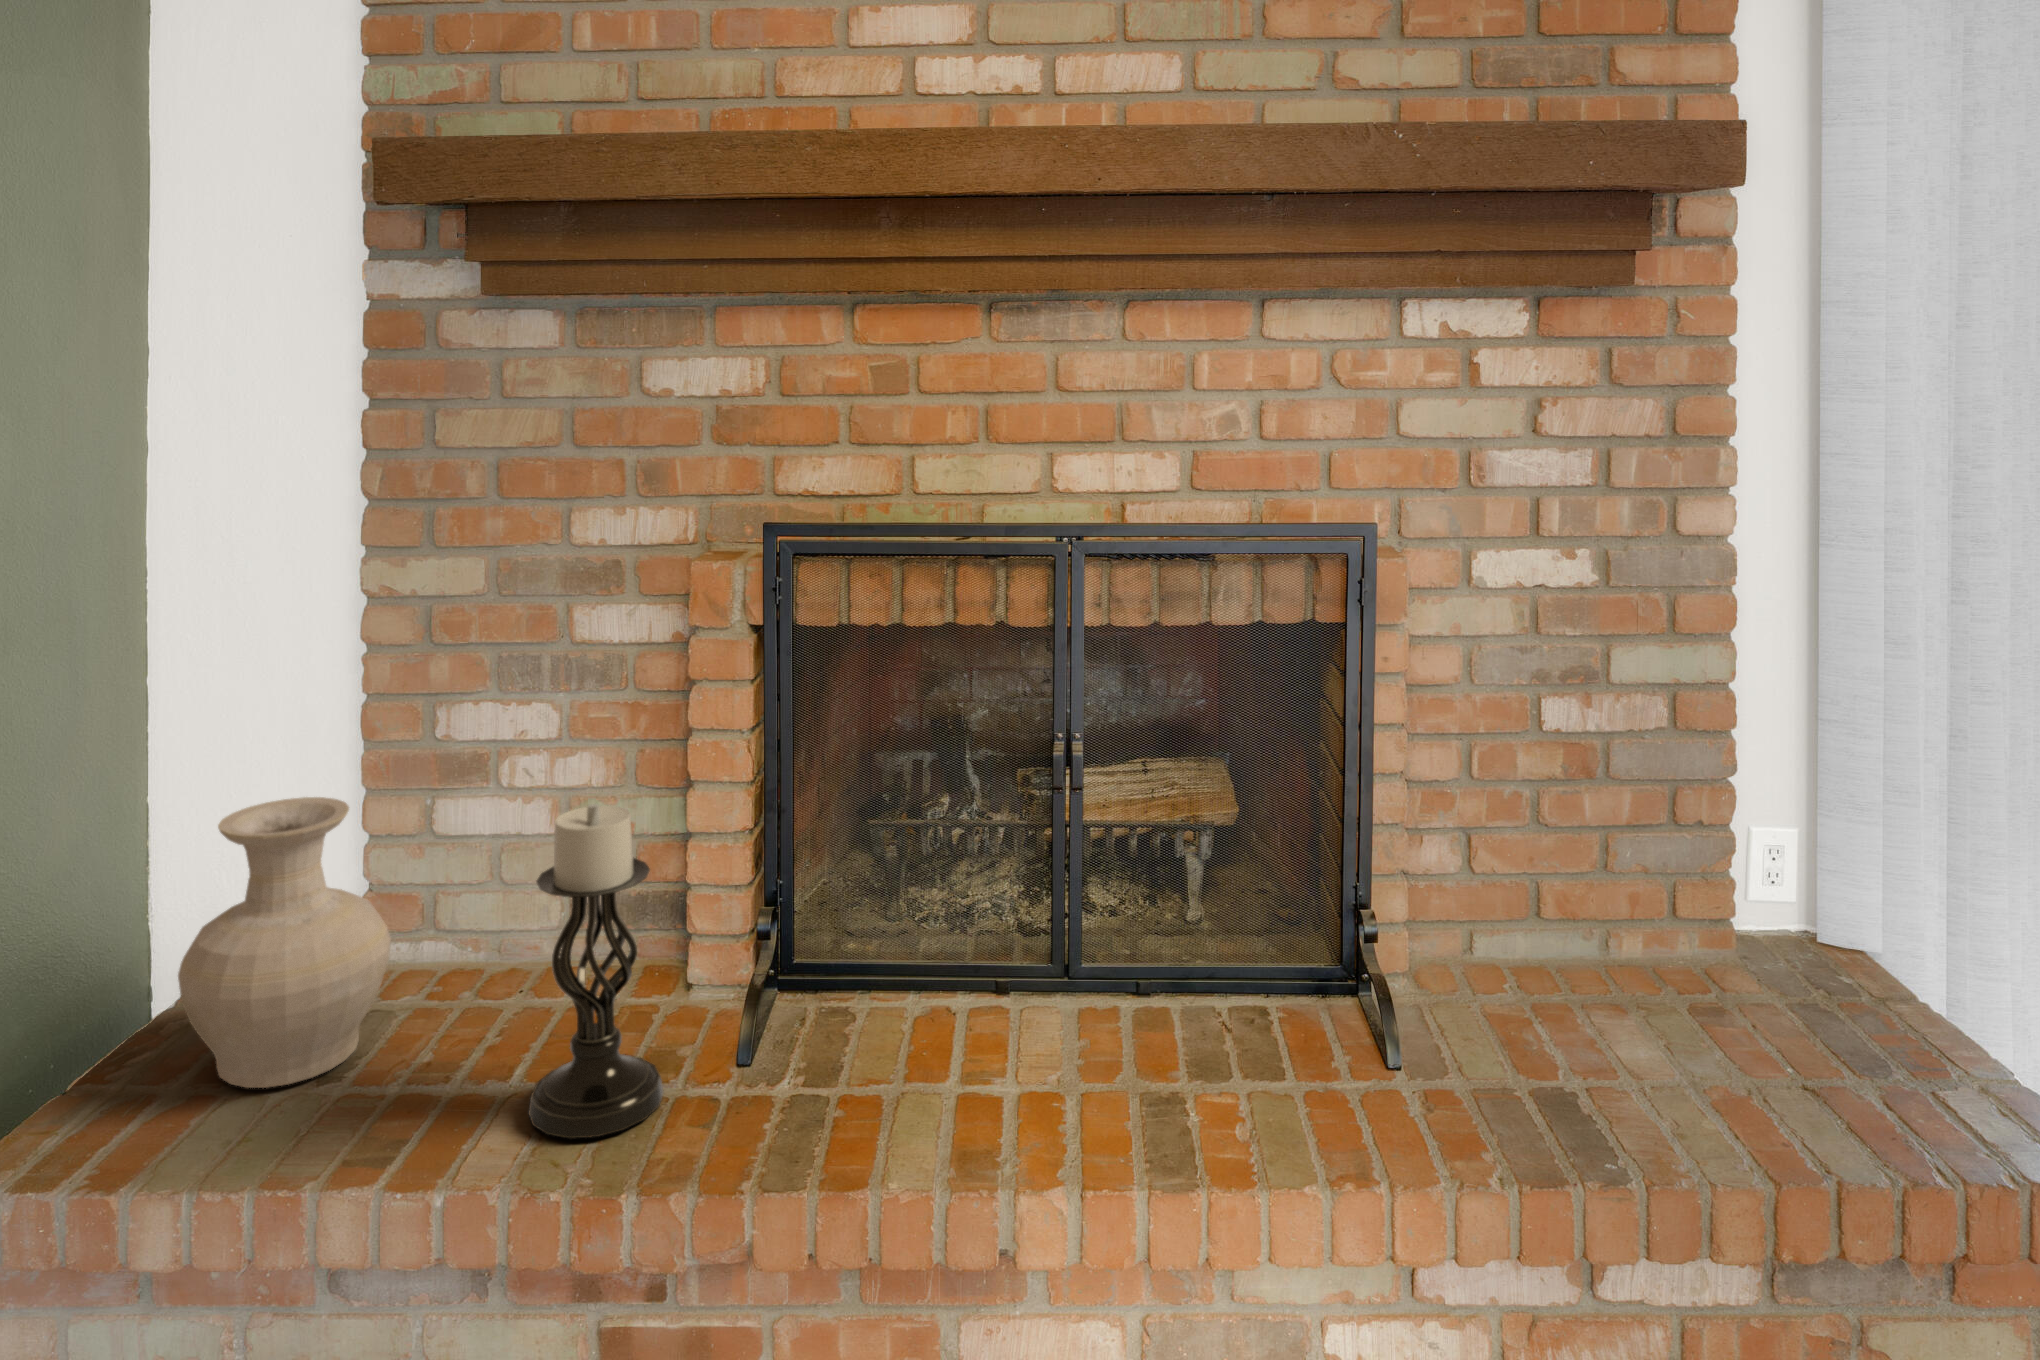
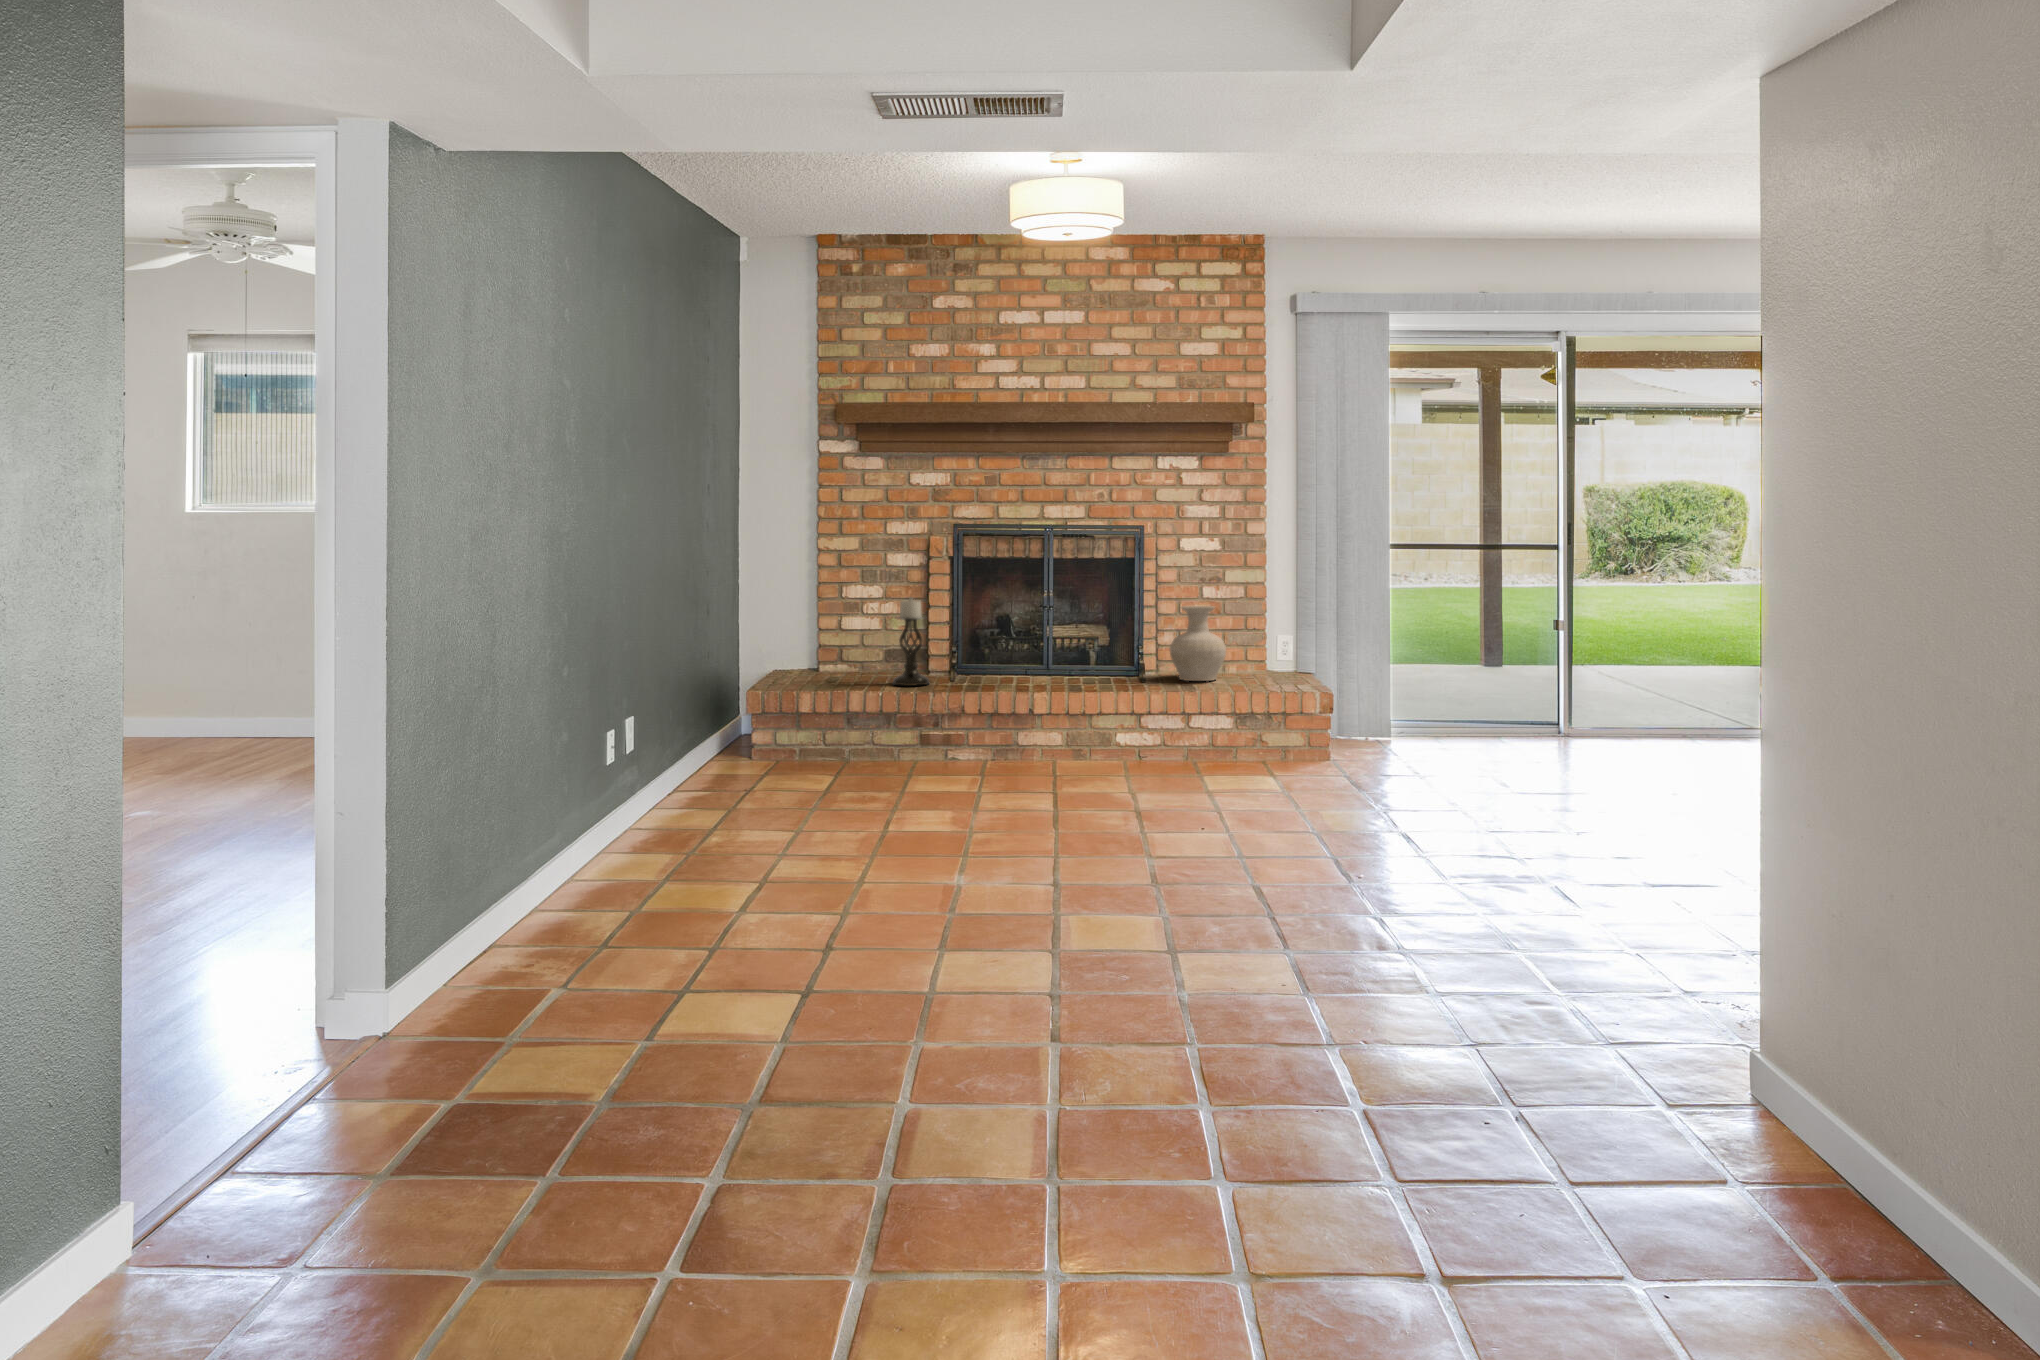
vase: present [178,797,391,1088] -> present [1170,606,1226,681]

